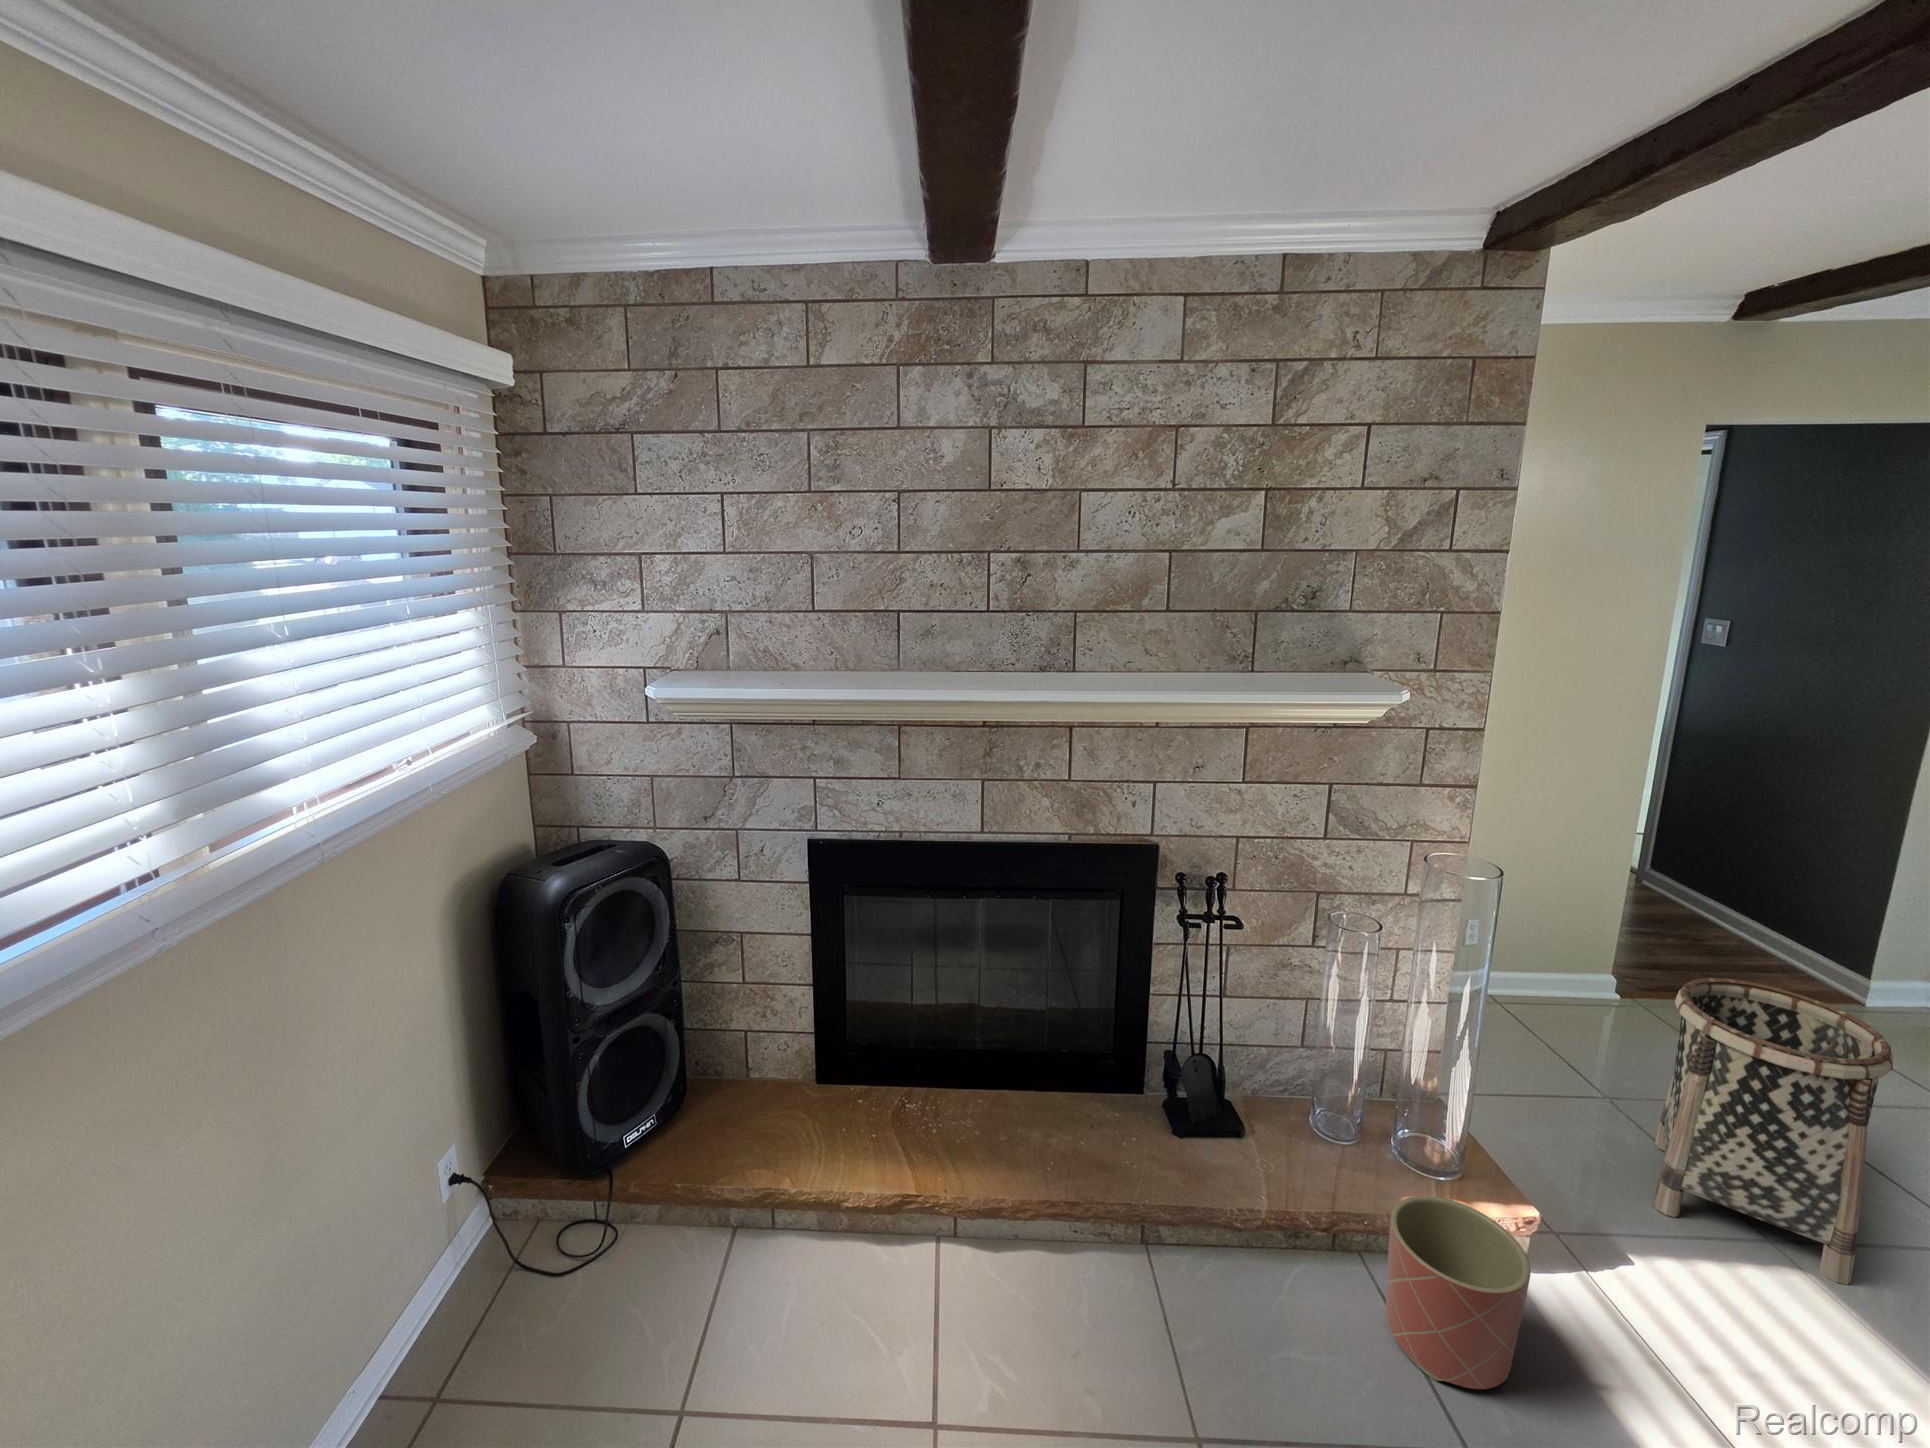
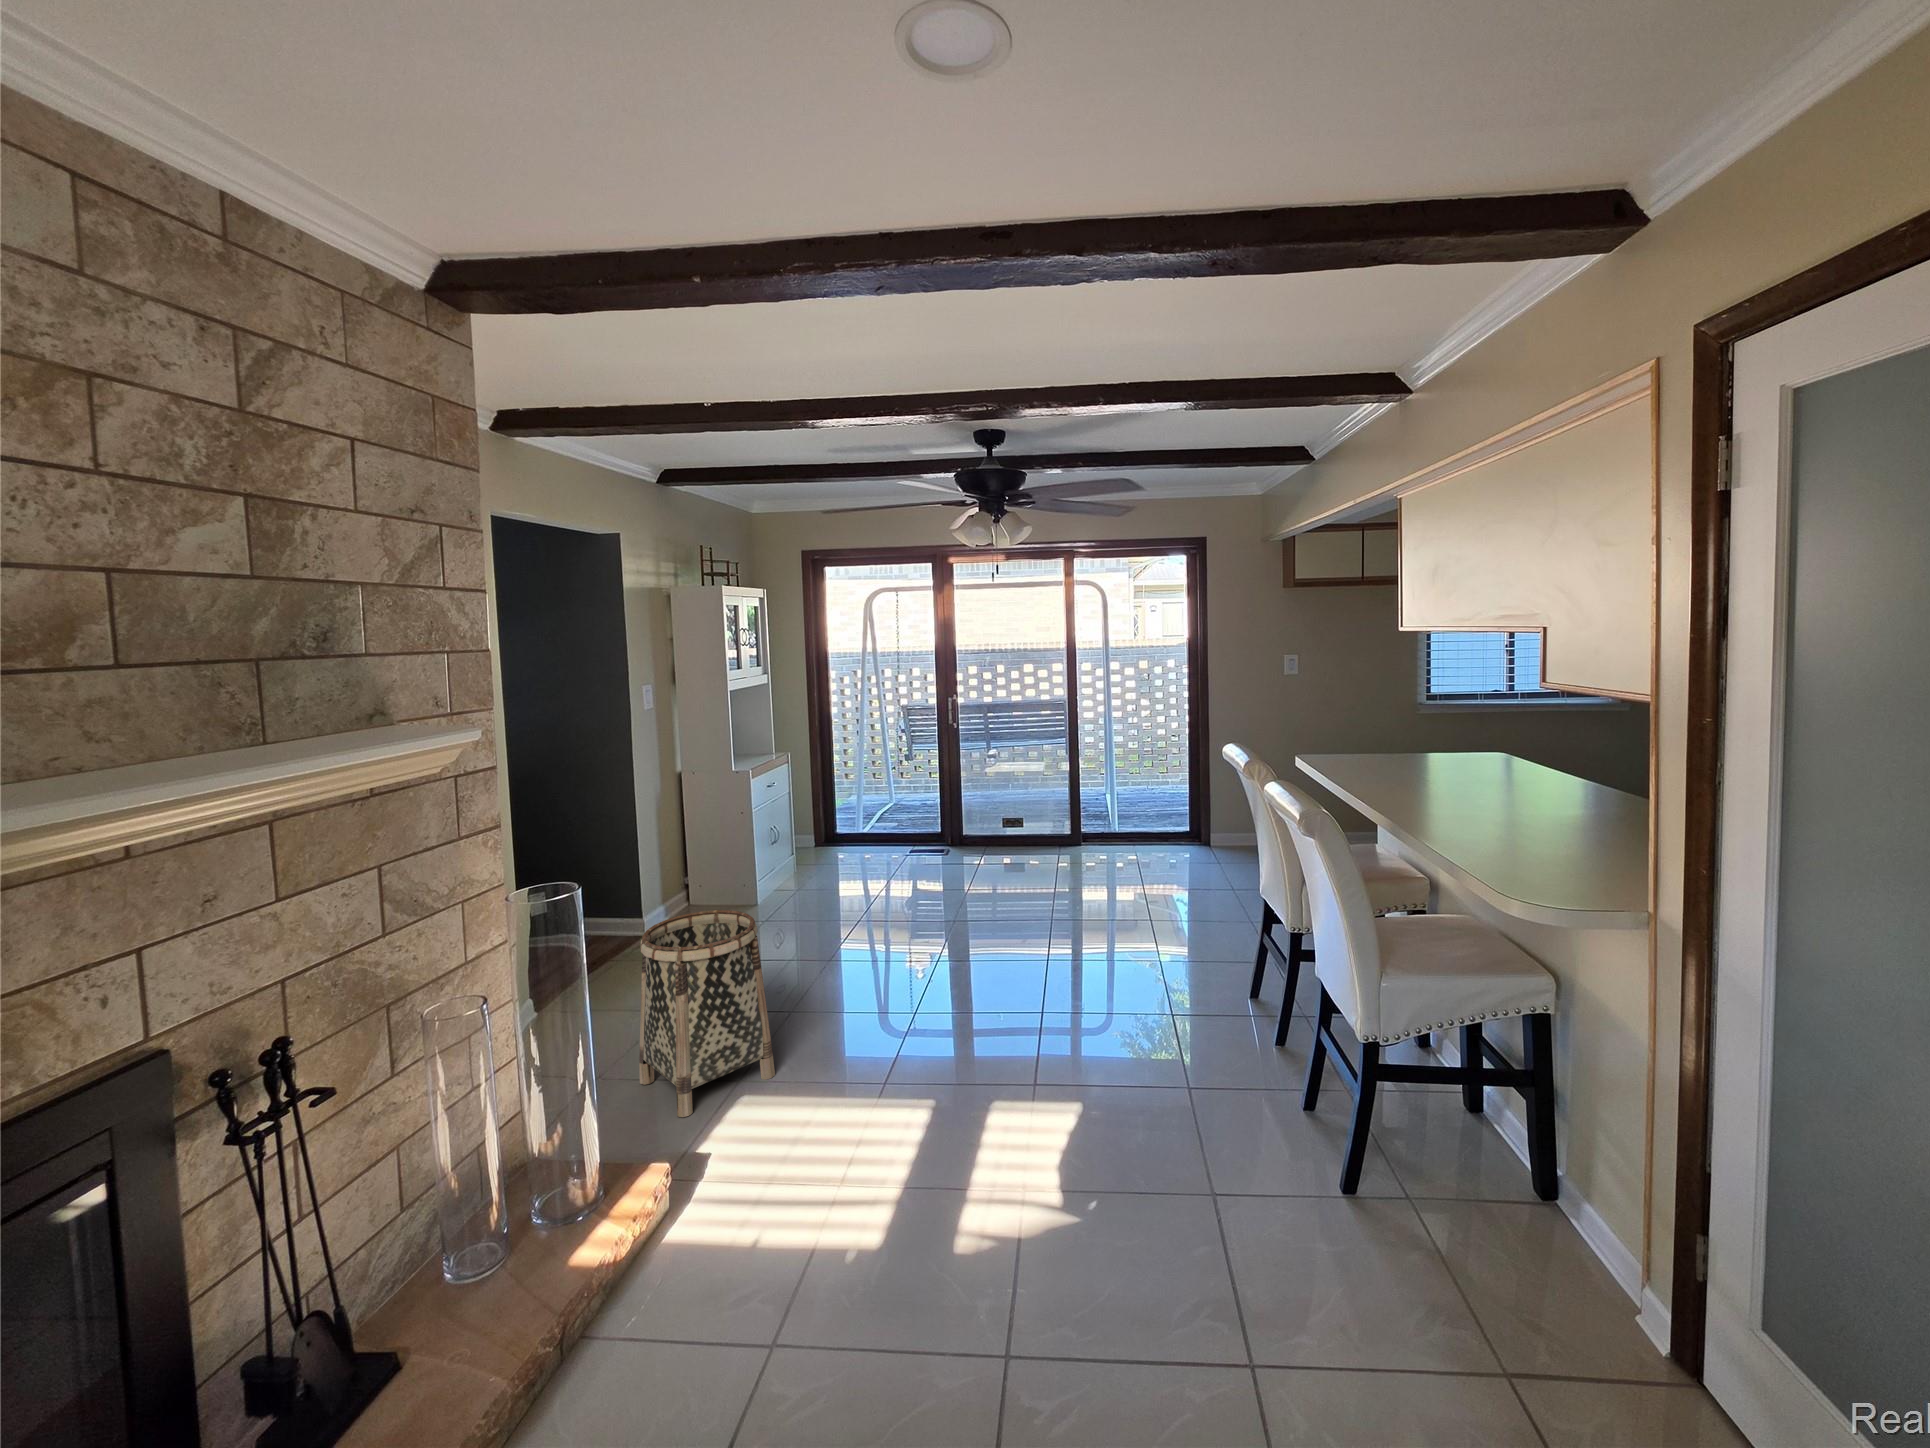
planter: present [1386,1196,1531,1389] -> none [625,1173,743,1352]

